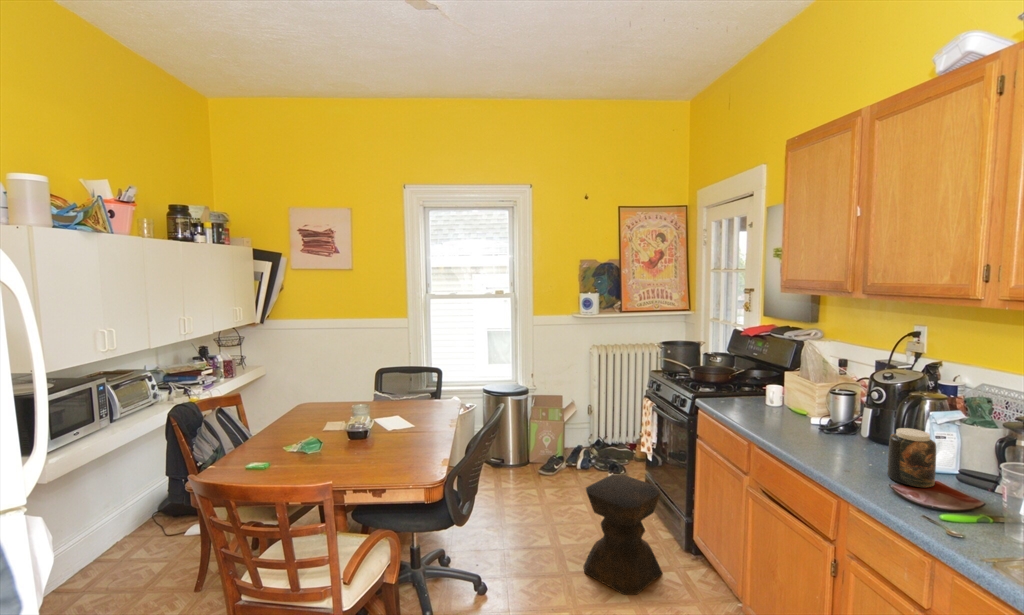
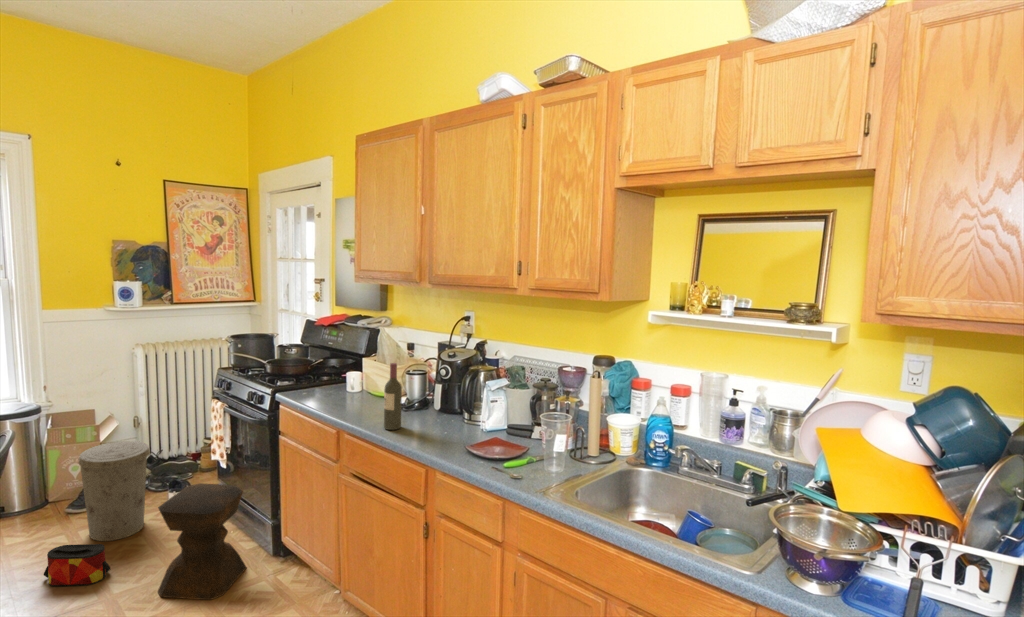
wine bottle: none [826,374,855,465] -> present [384,363,402,430]
trash can: none [542,422,592,506] -> present [79,441,150,541]
jar: present [888,428,936,487] -> none [421,396,447,435]
bag: none [512,499,554,539] -> present [44,544,111,586]

